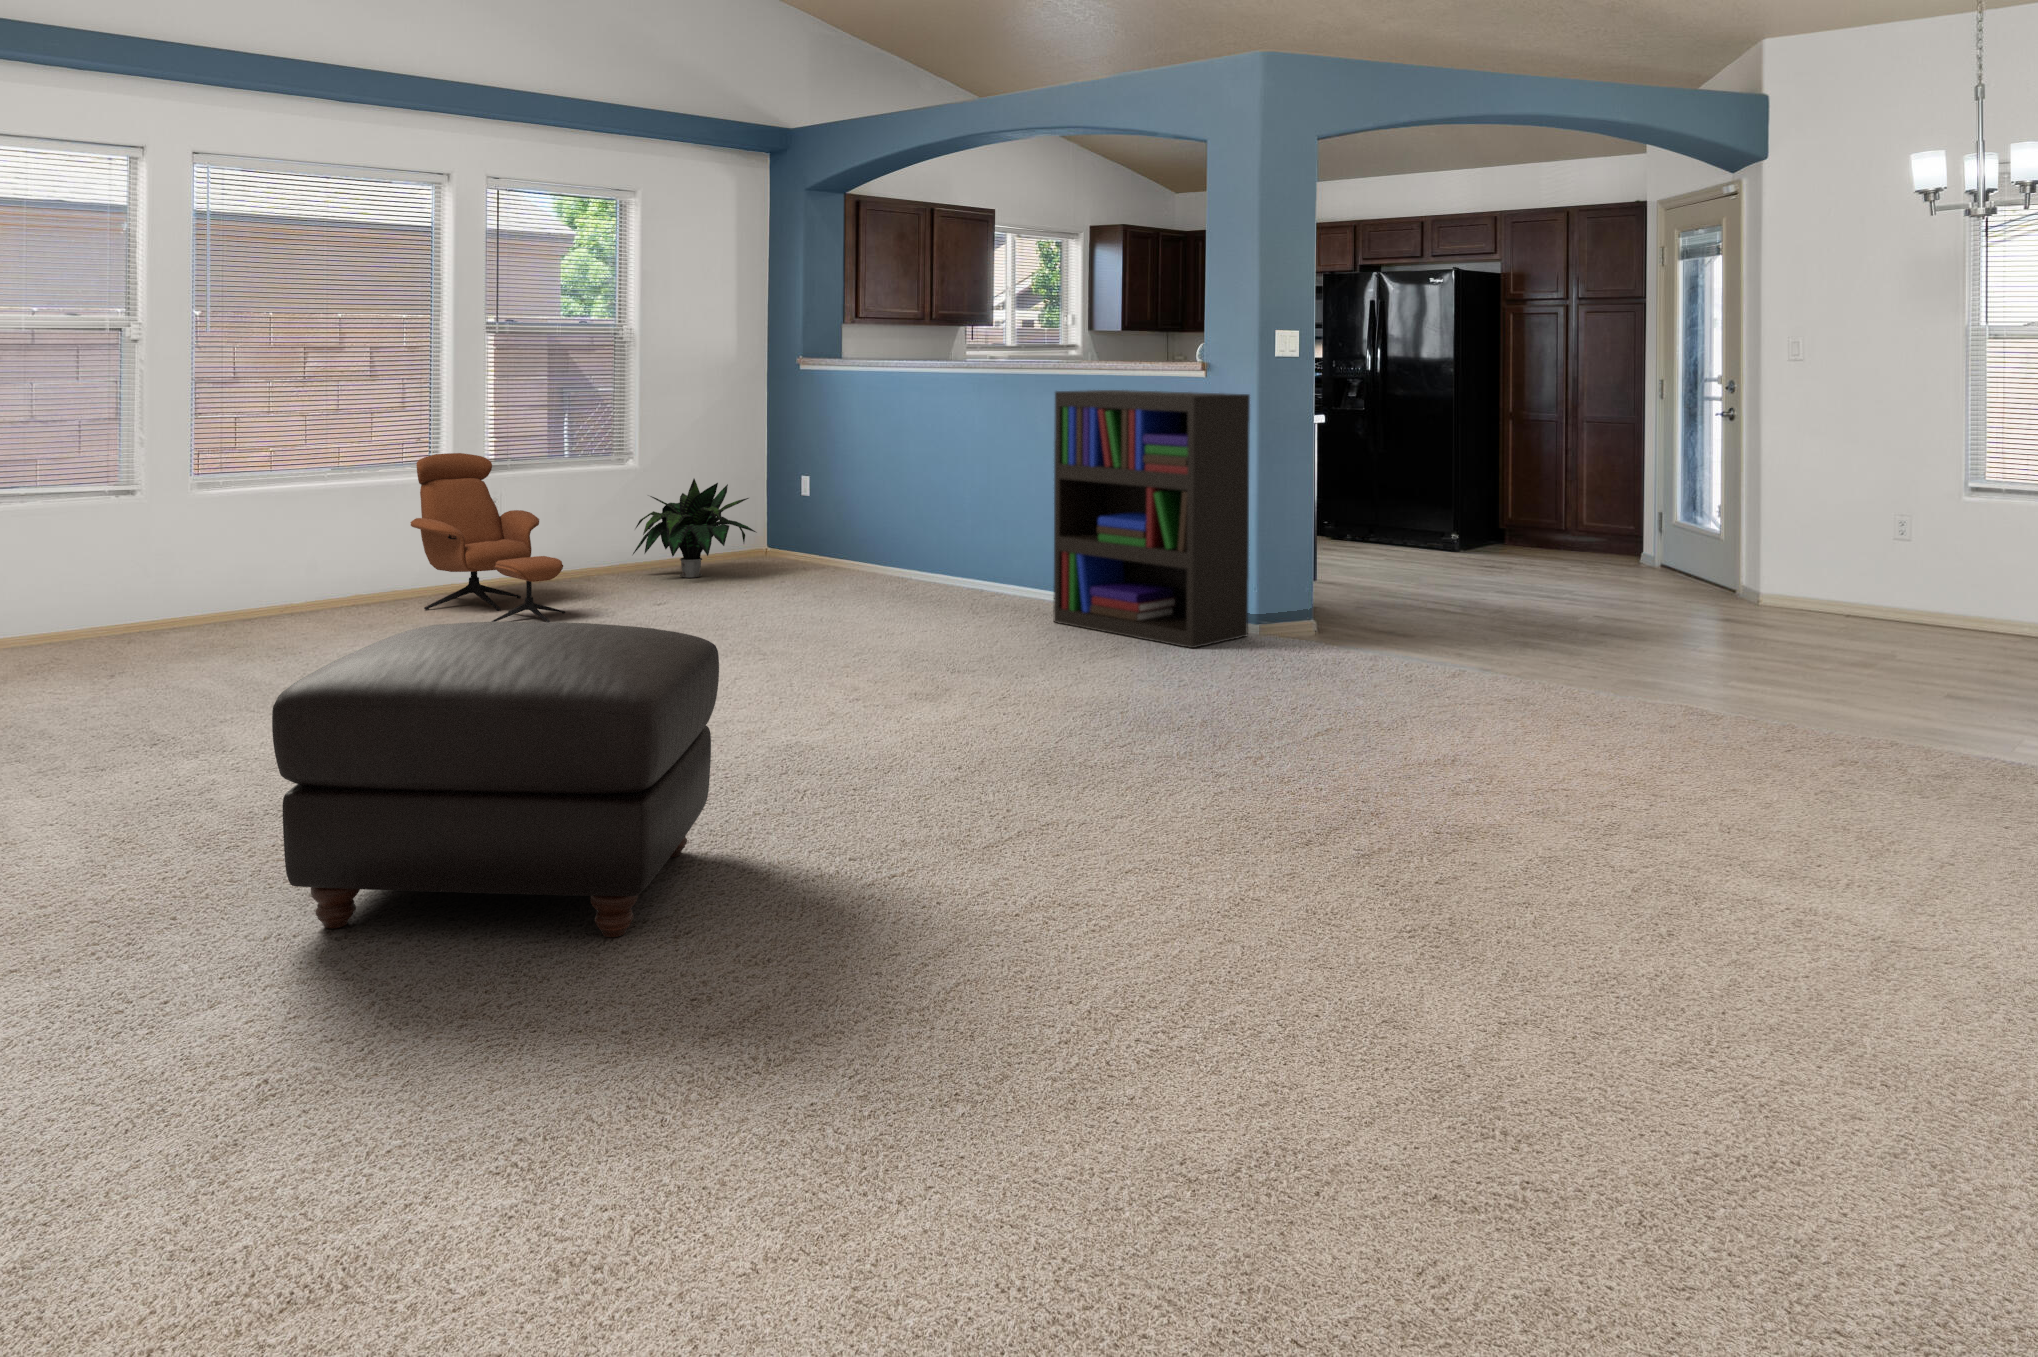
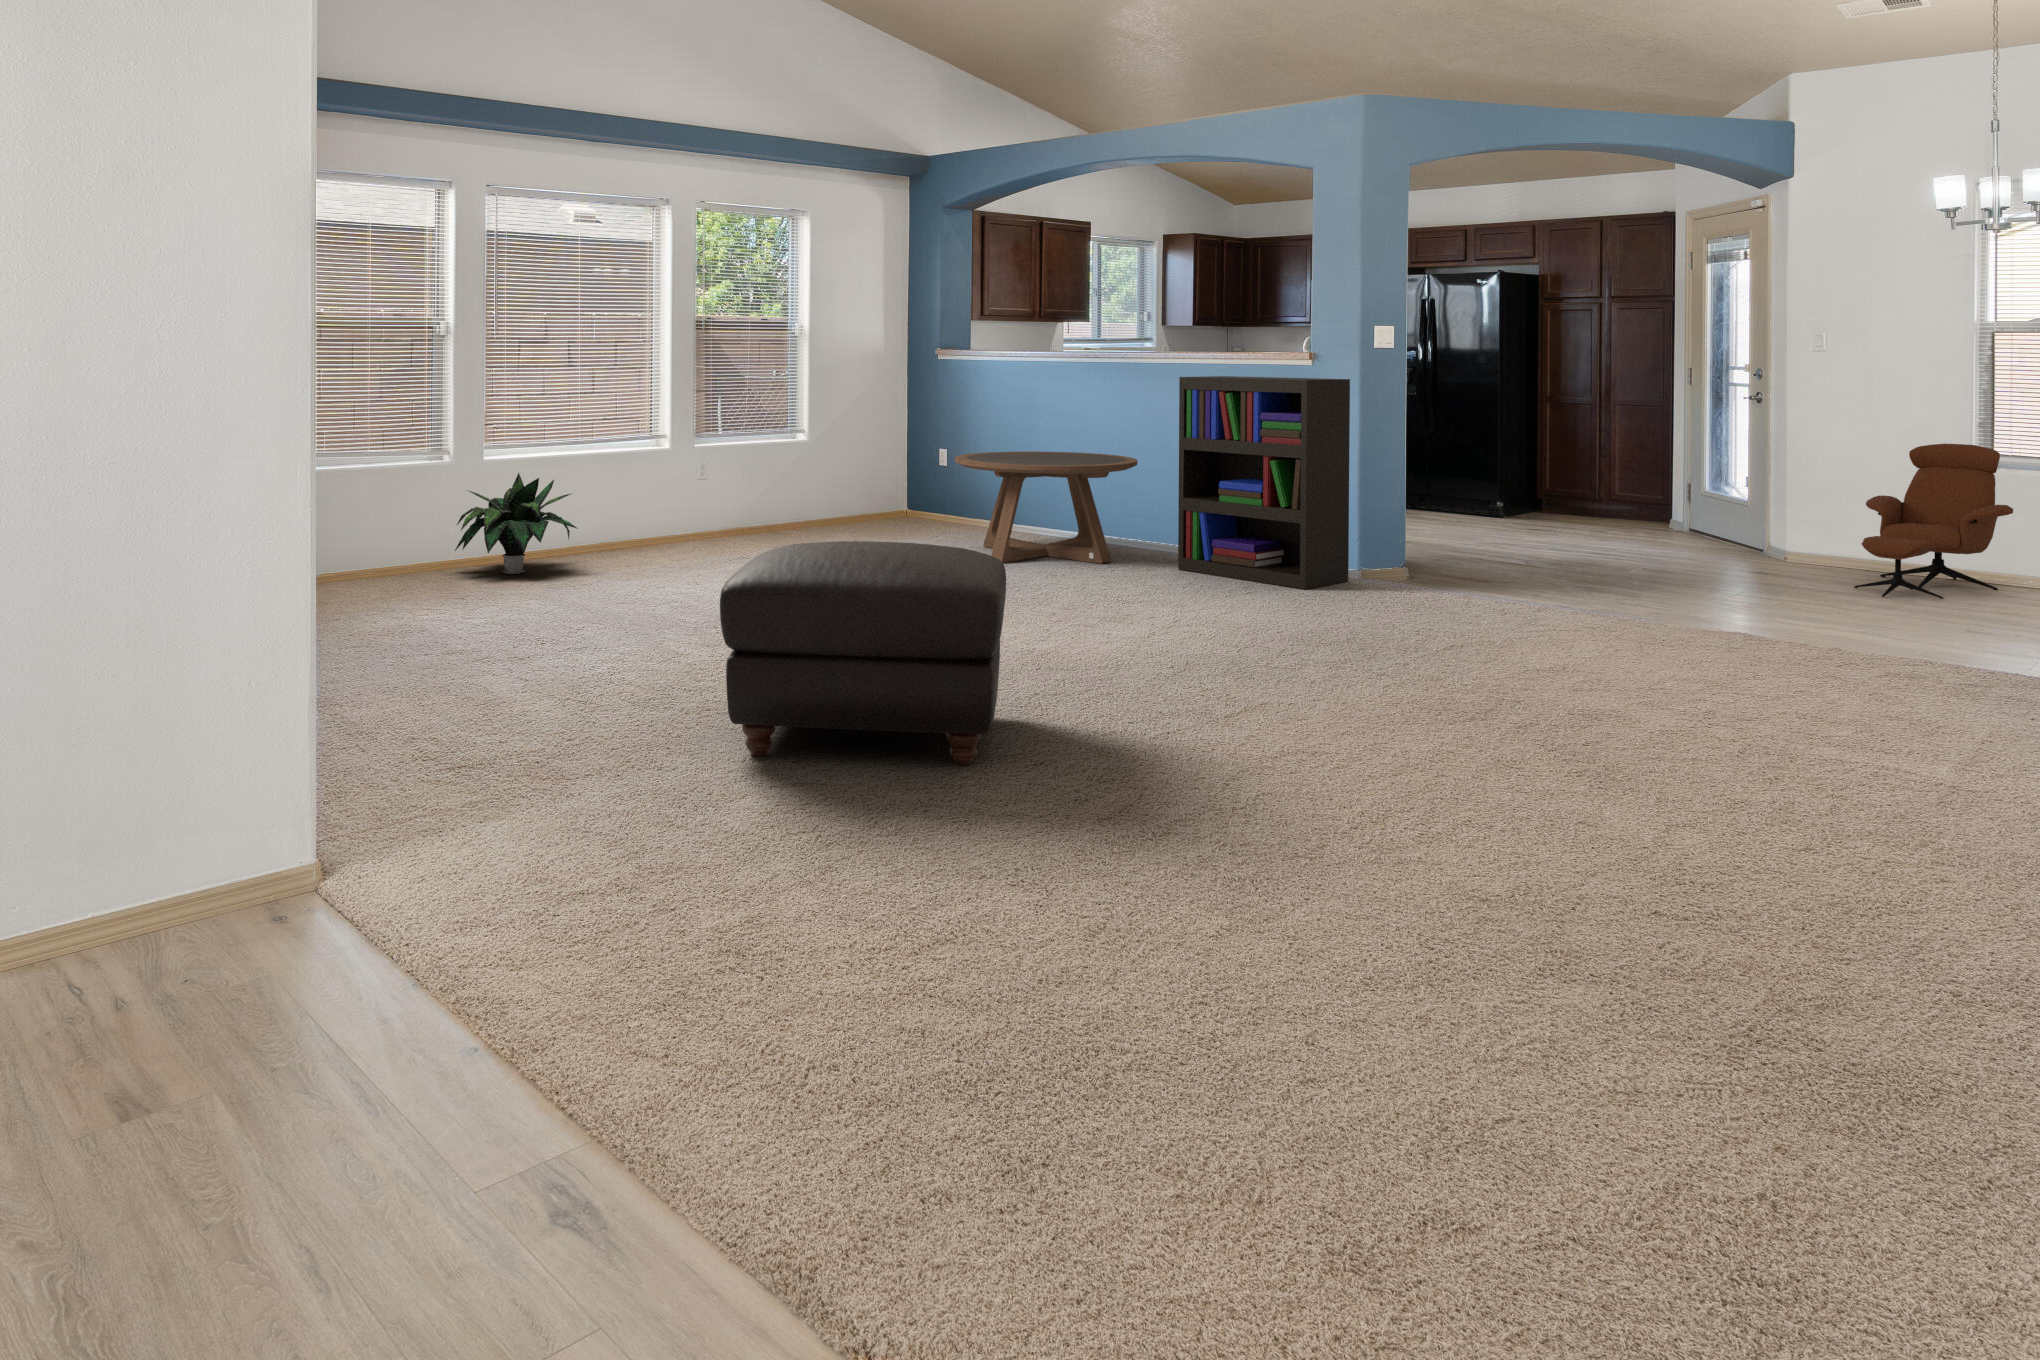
lounge chair: present [411,453,565,622] -> present [1854,444,2013,599]
potted plant: present [633,479,756,578] -> present [455,473,578,574]
coffee table: none [797,479,1013,616] -> present [955,451,1137,564]

